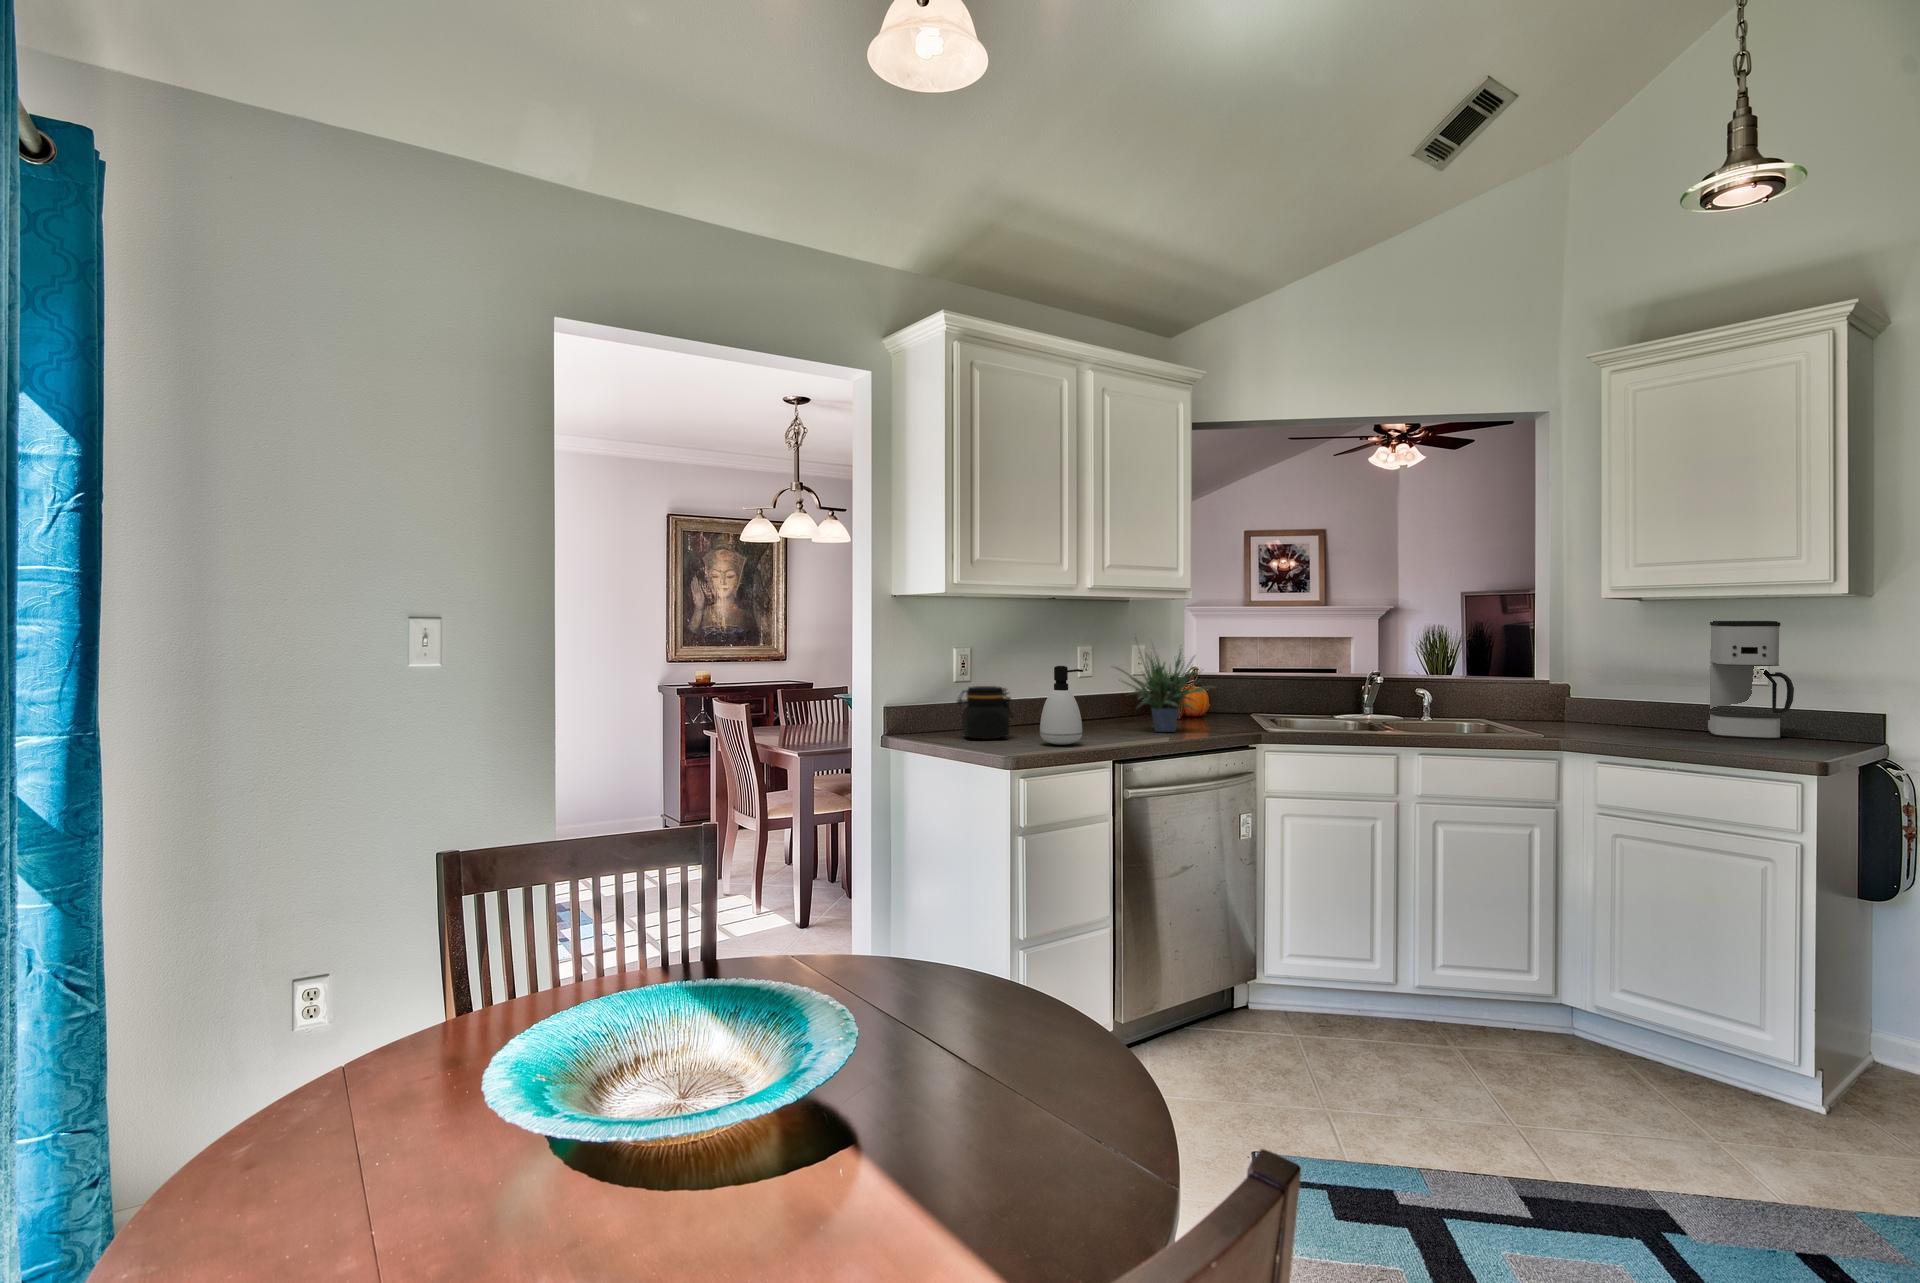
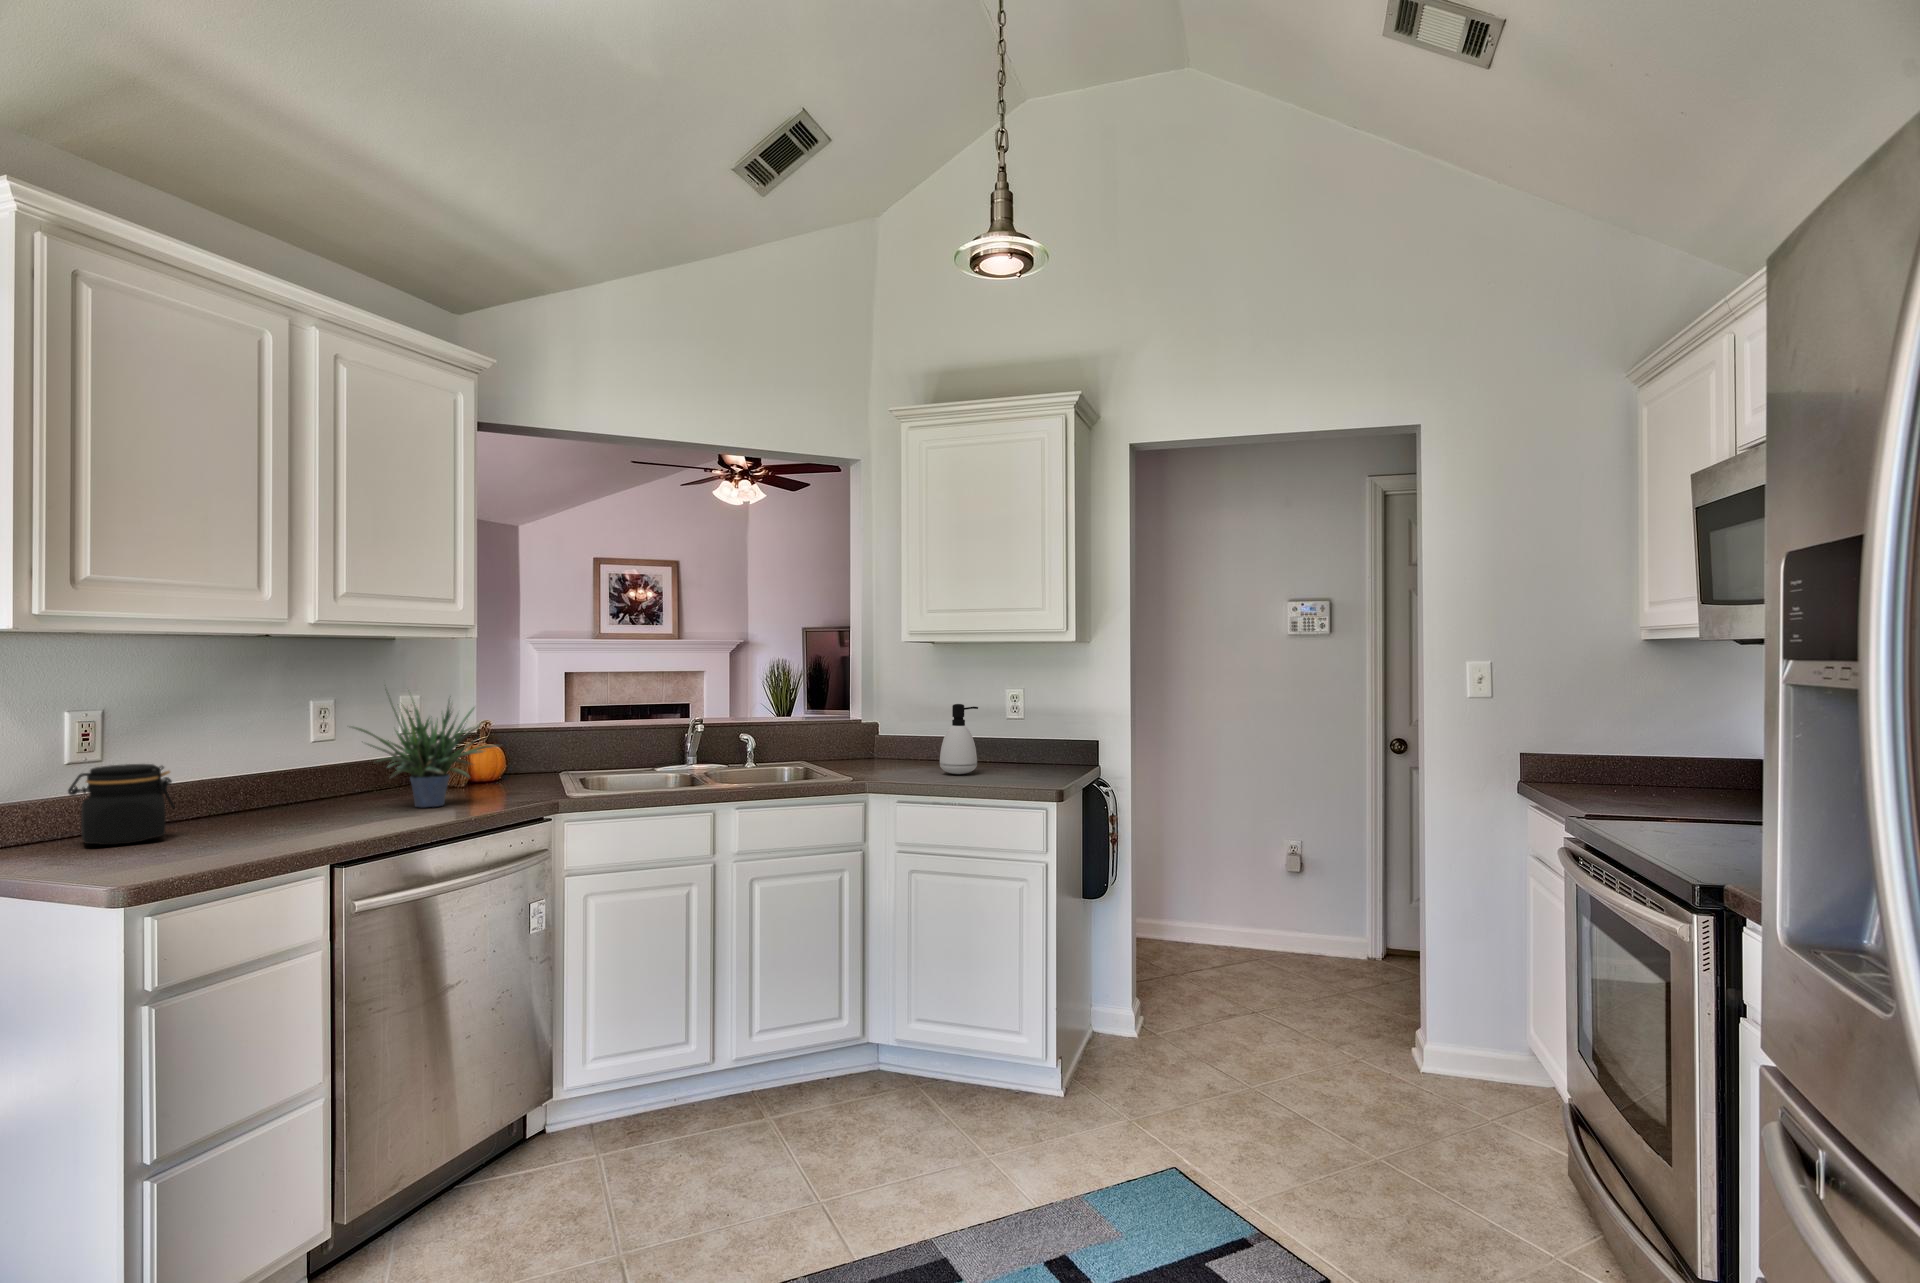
coffee maker: present [1708,621,1794,739] -> none [989,662,1050,769]
soap dispenser: present [1040,666,1083,745] -> present [940,704,978,774]

